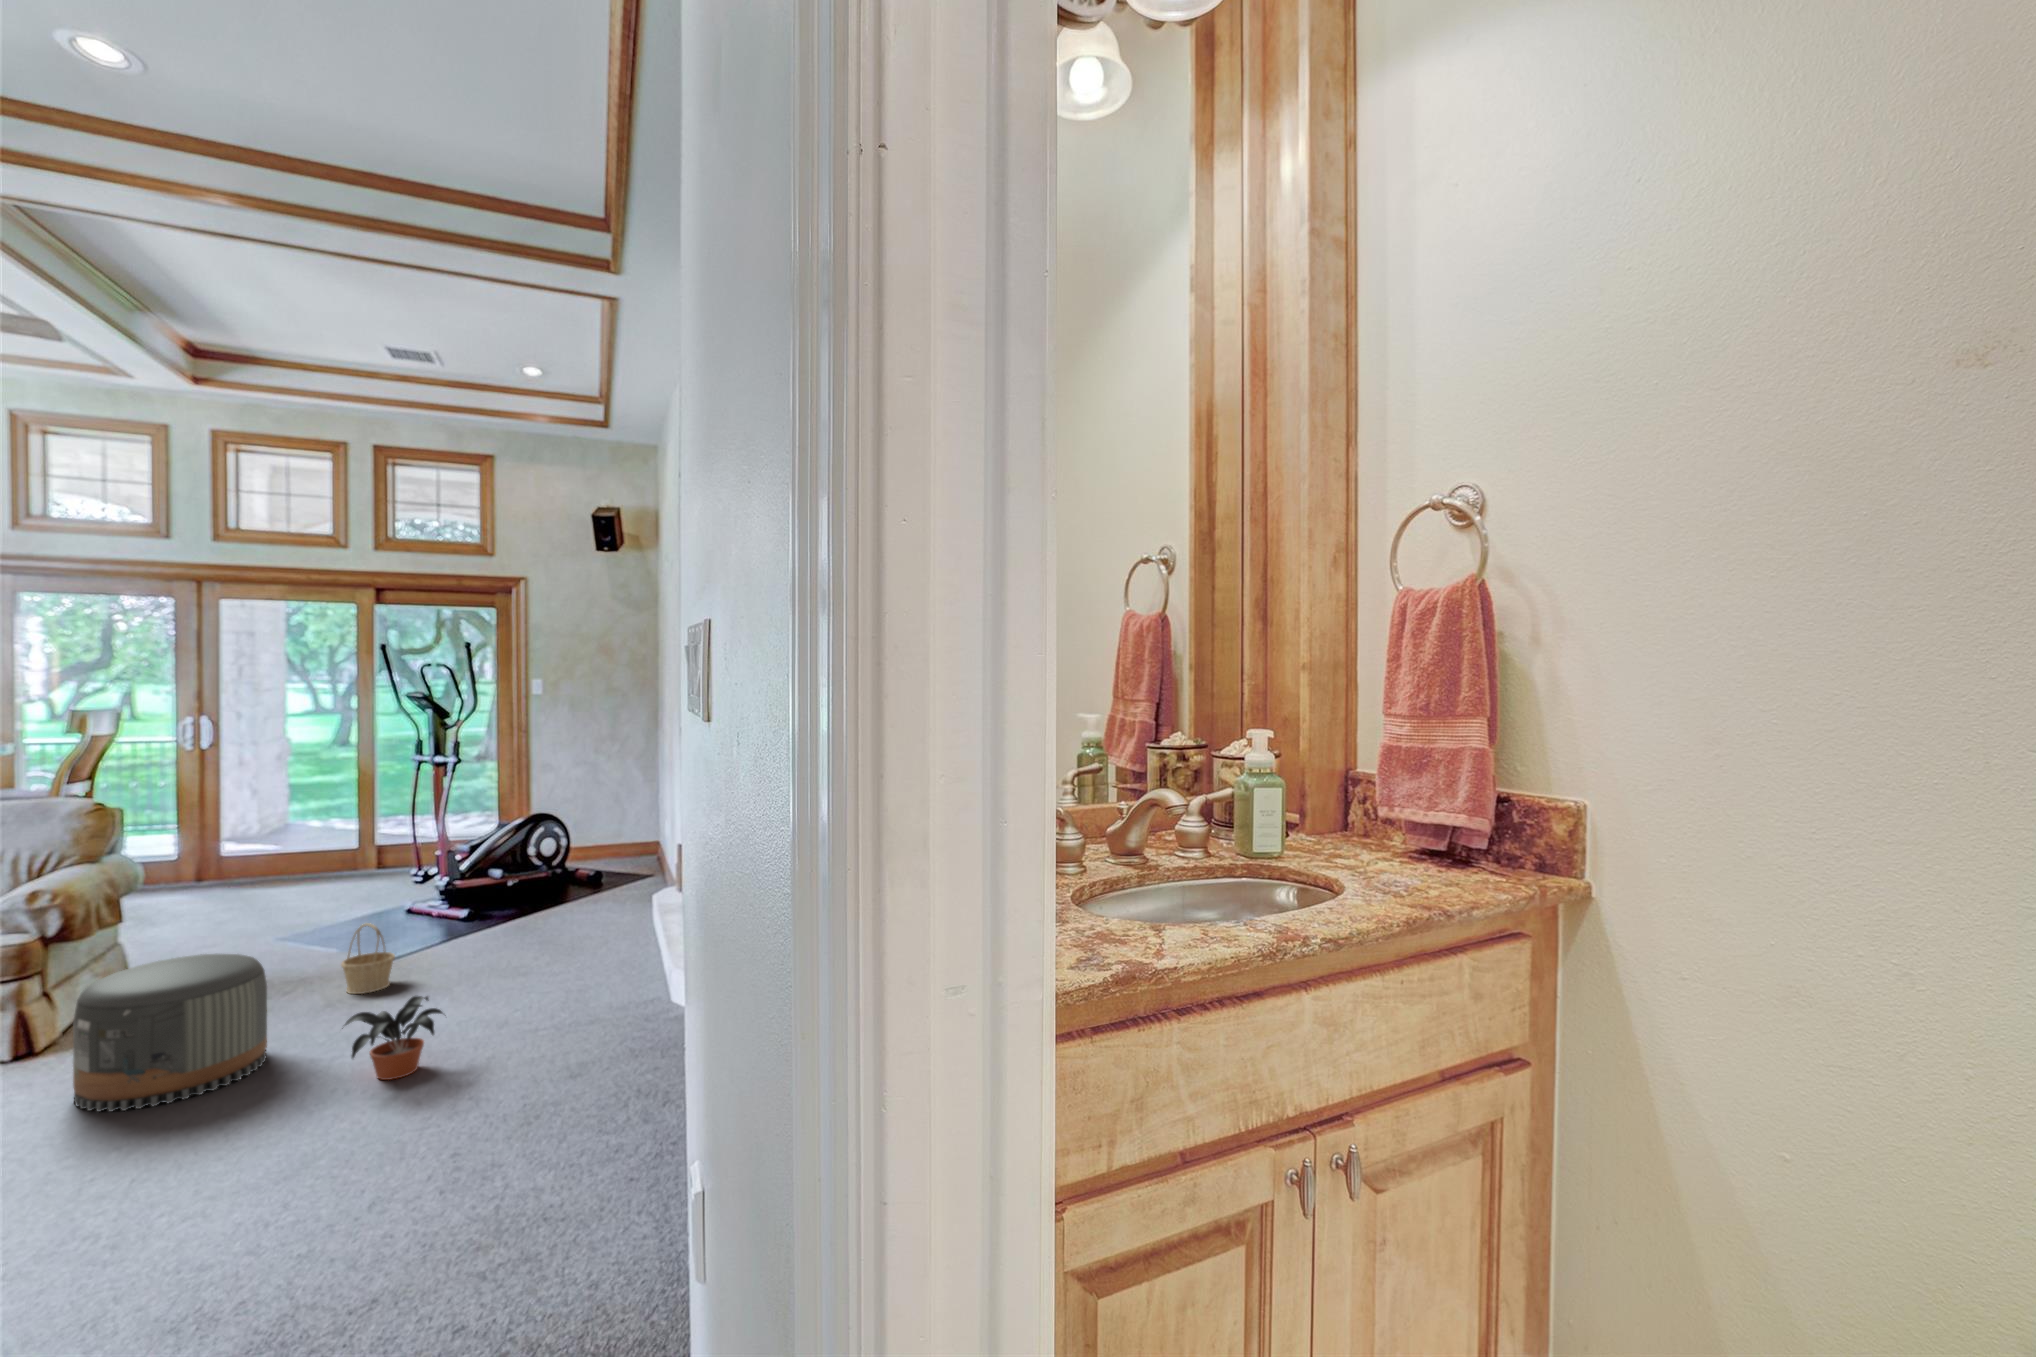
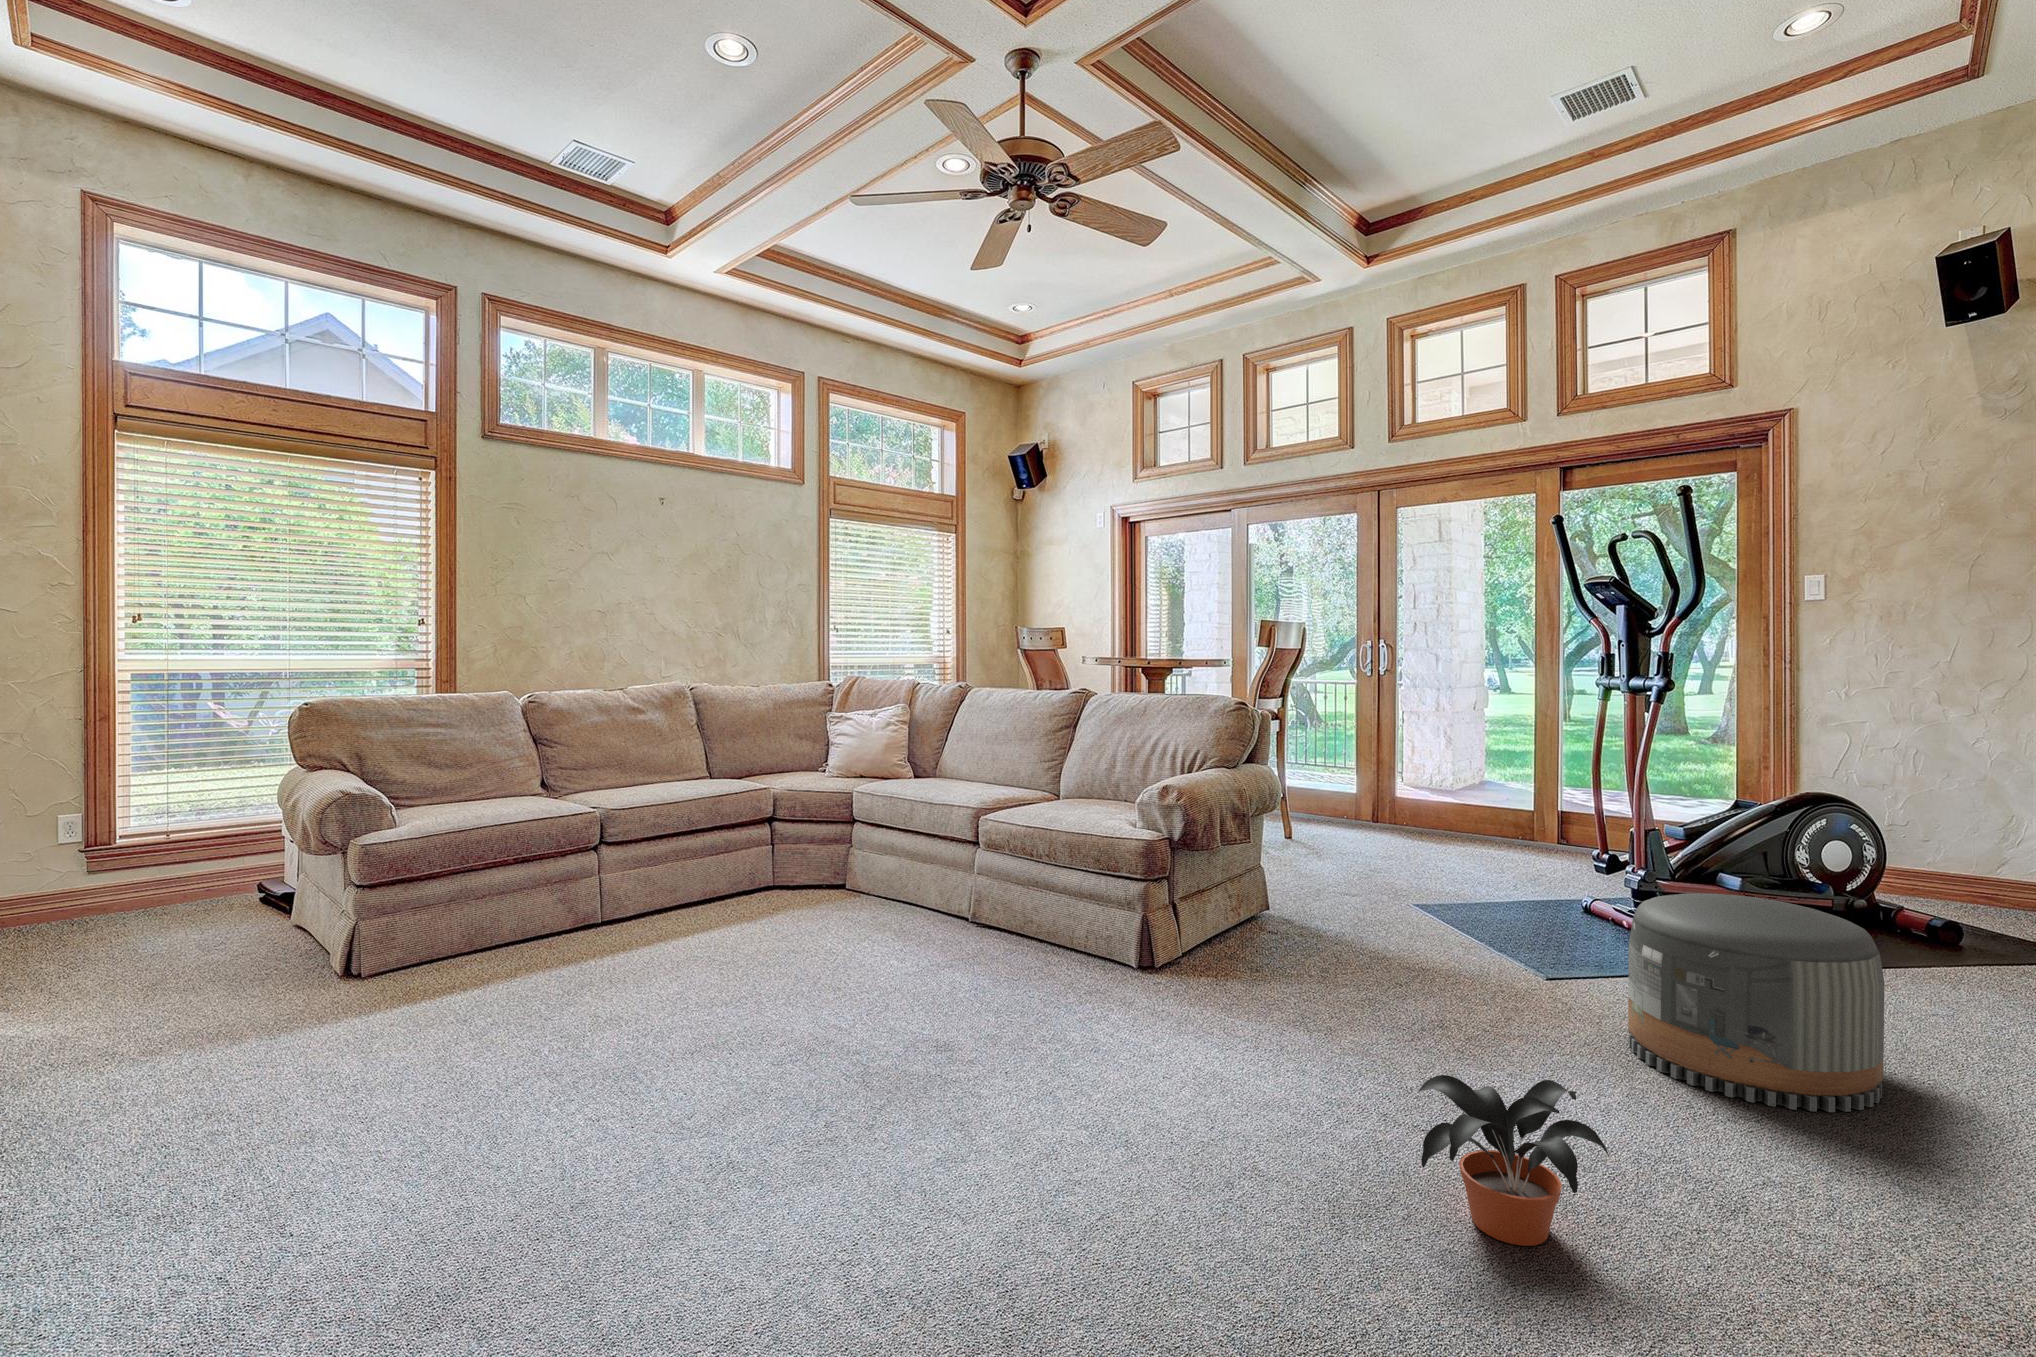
basket: present [341,923,395,994] -> none [1468,911,1548,1027]
pouf: present [73,954,267,1112] -> present [1628,893,1884,1112]

